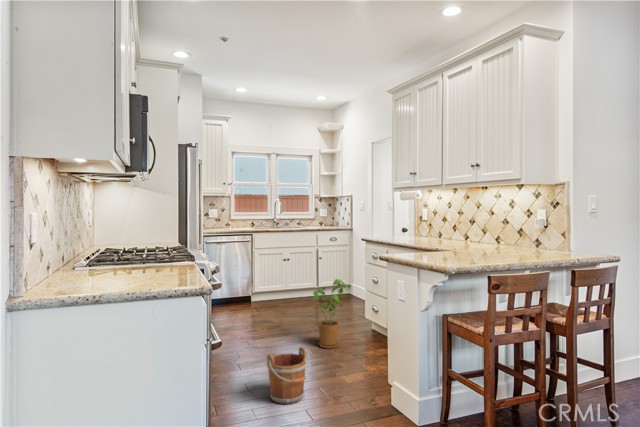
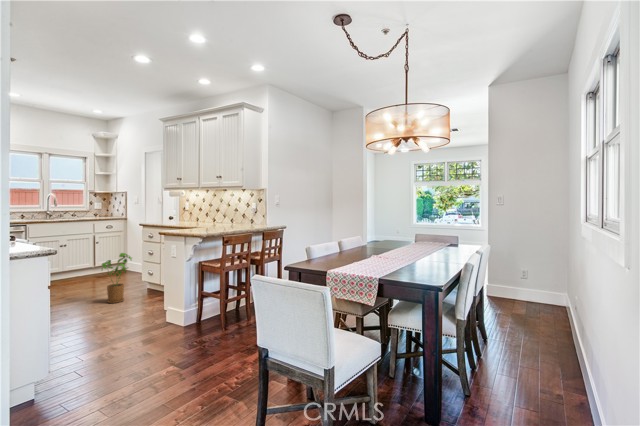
bucket: present [267,347,310,404] -> none [73,296,109,335]

